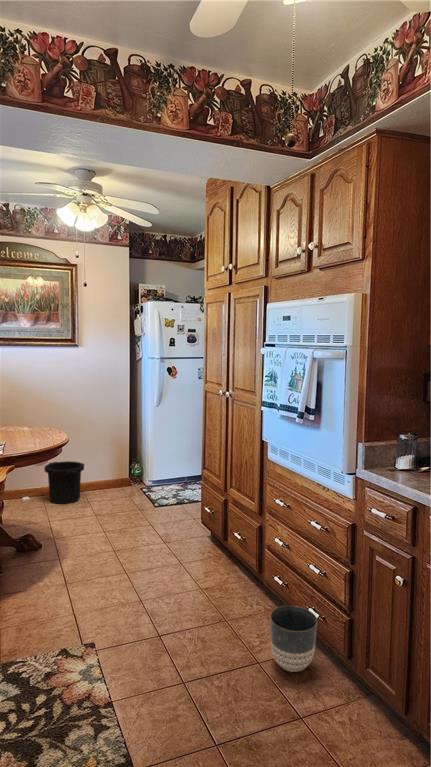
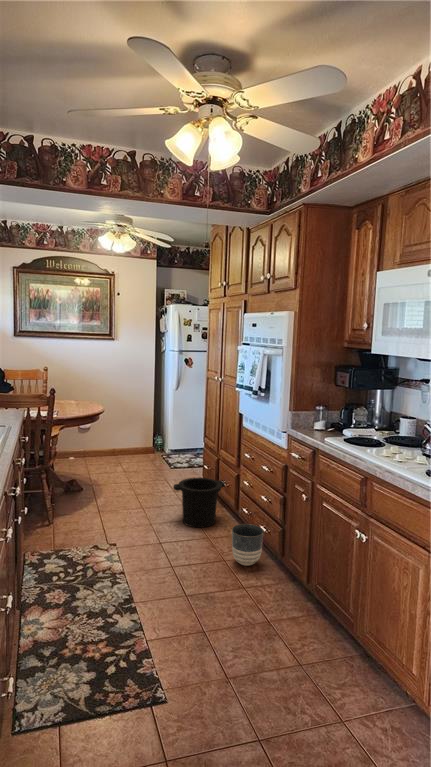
trash can: present [44,461,84,504] -> present [174,478,225,528]

